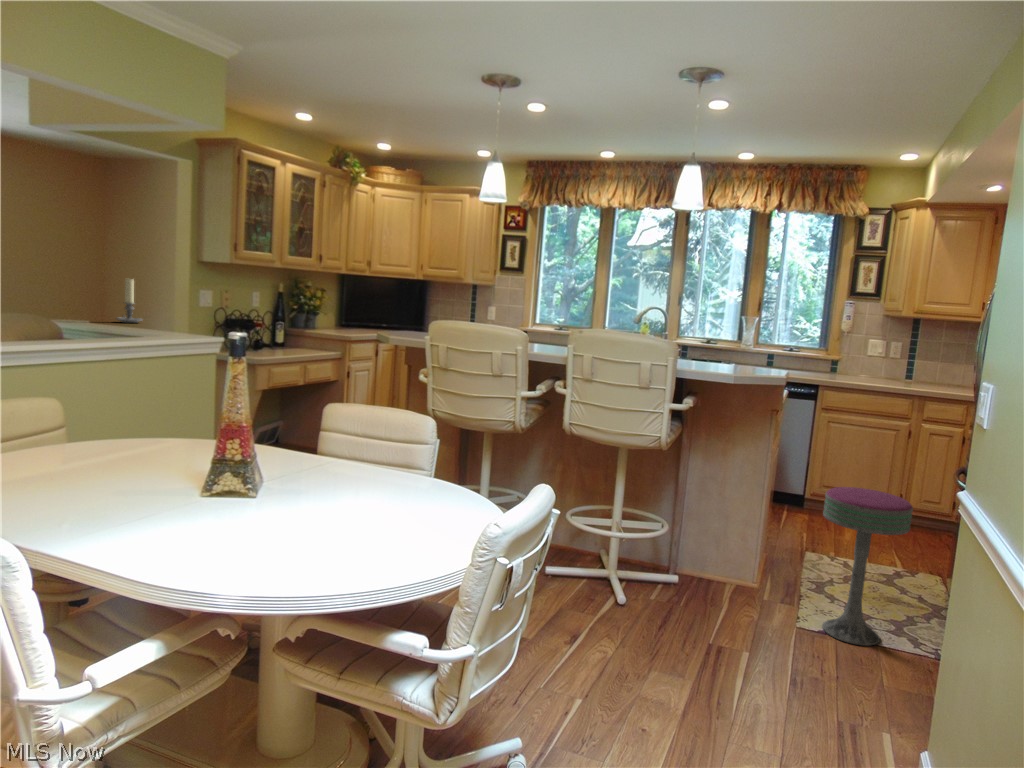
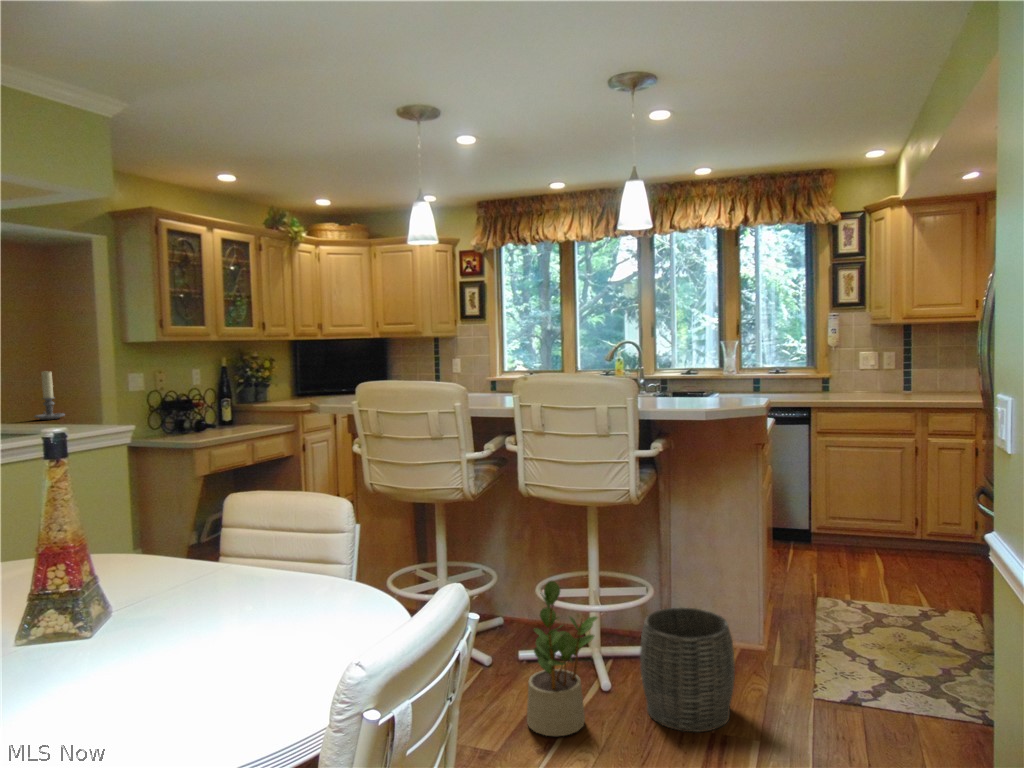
bar stool: present [822,487,913,646] -> none [825,526,927,714]
potted plant: none [554,504,624,633] -> present [527,581,598,736]
woven basket: none [654,540,736,643] -> present [640,607,735,732]

